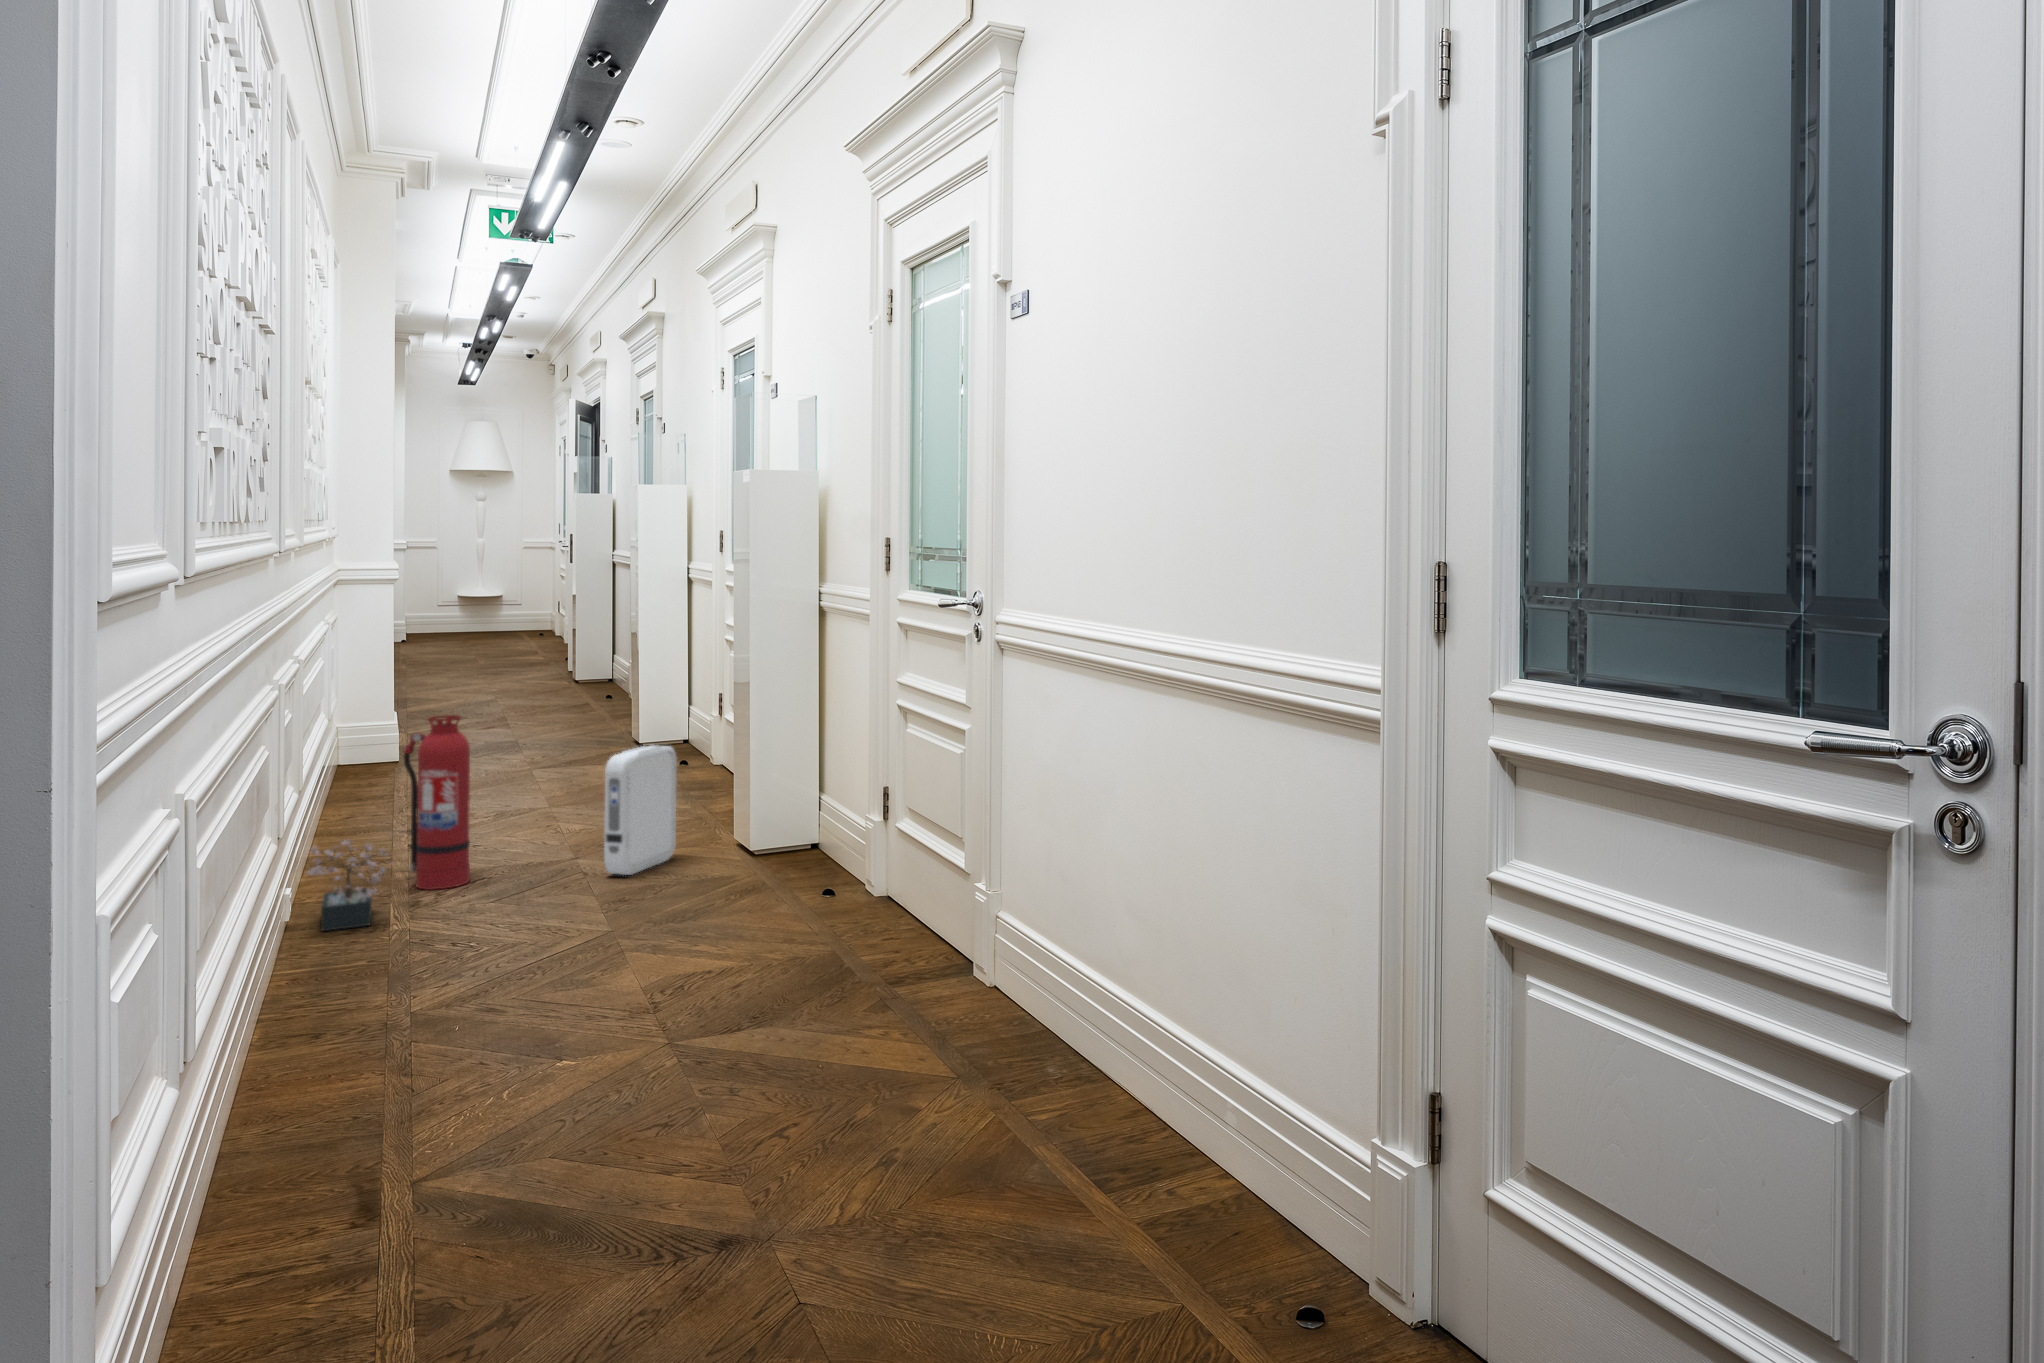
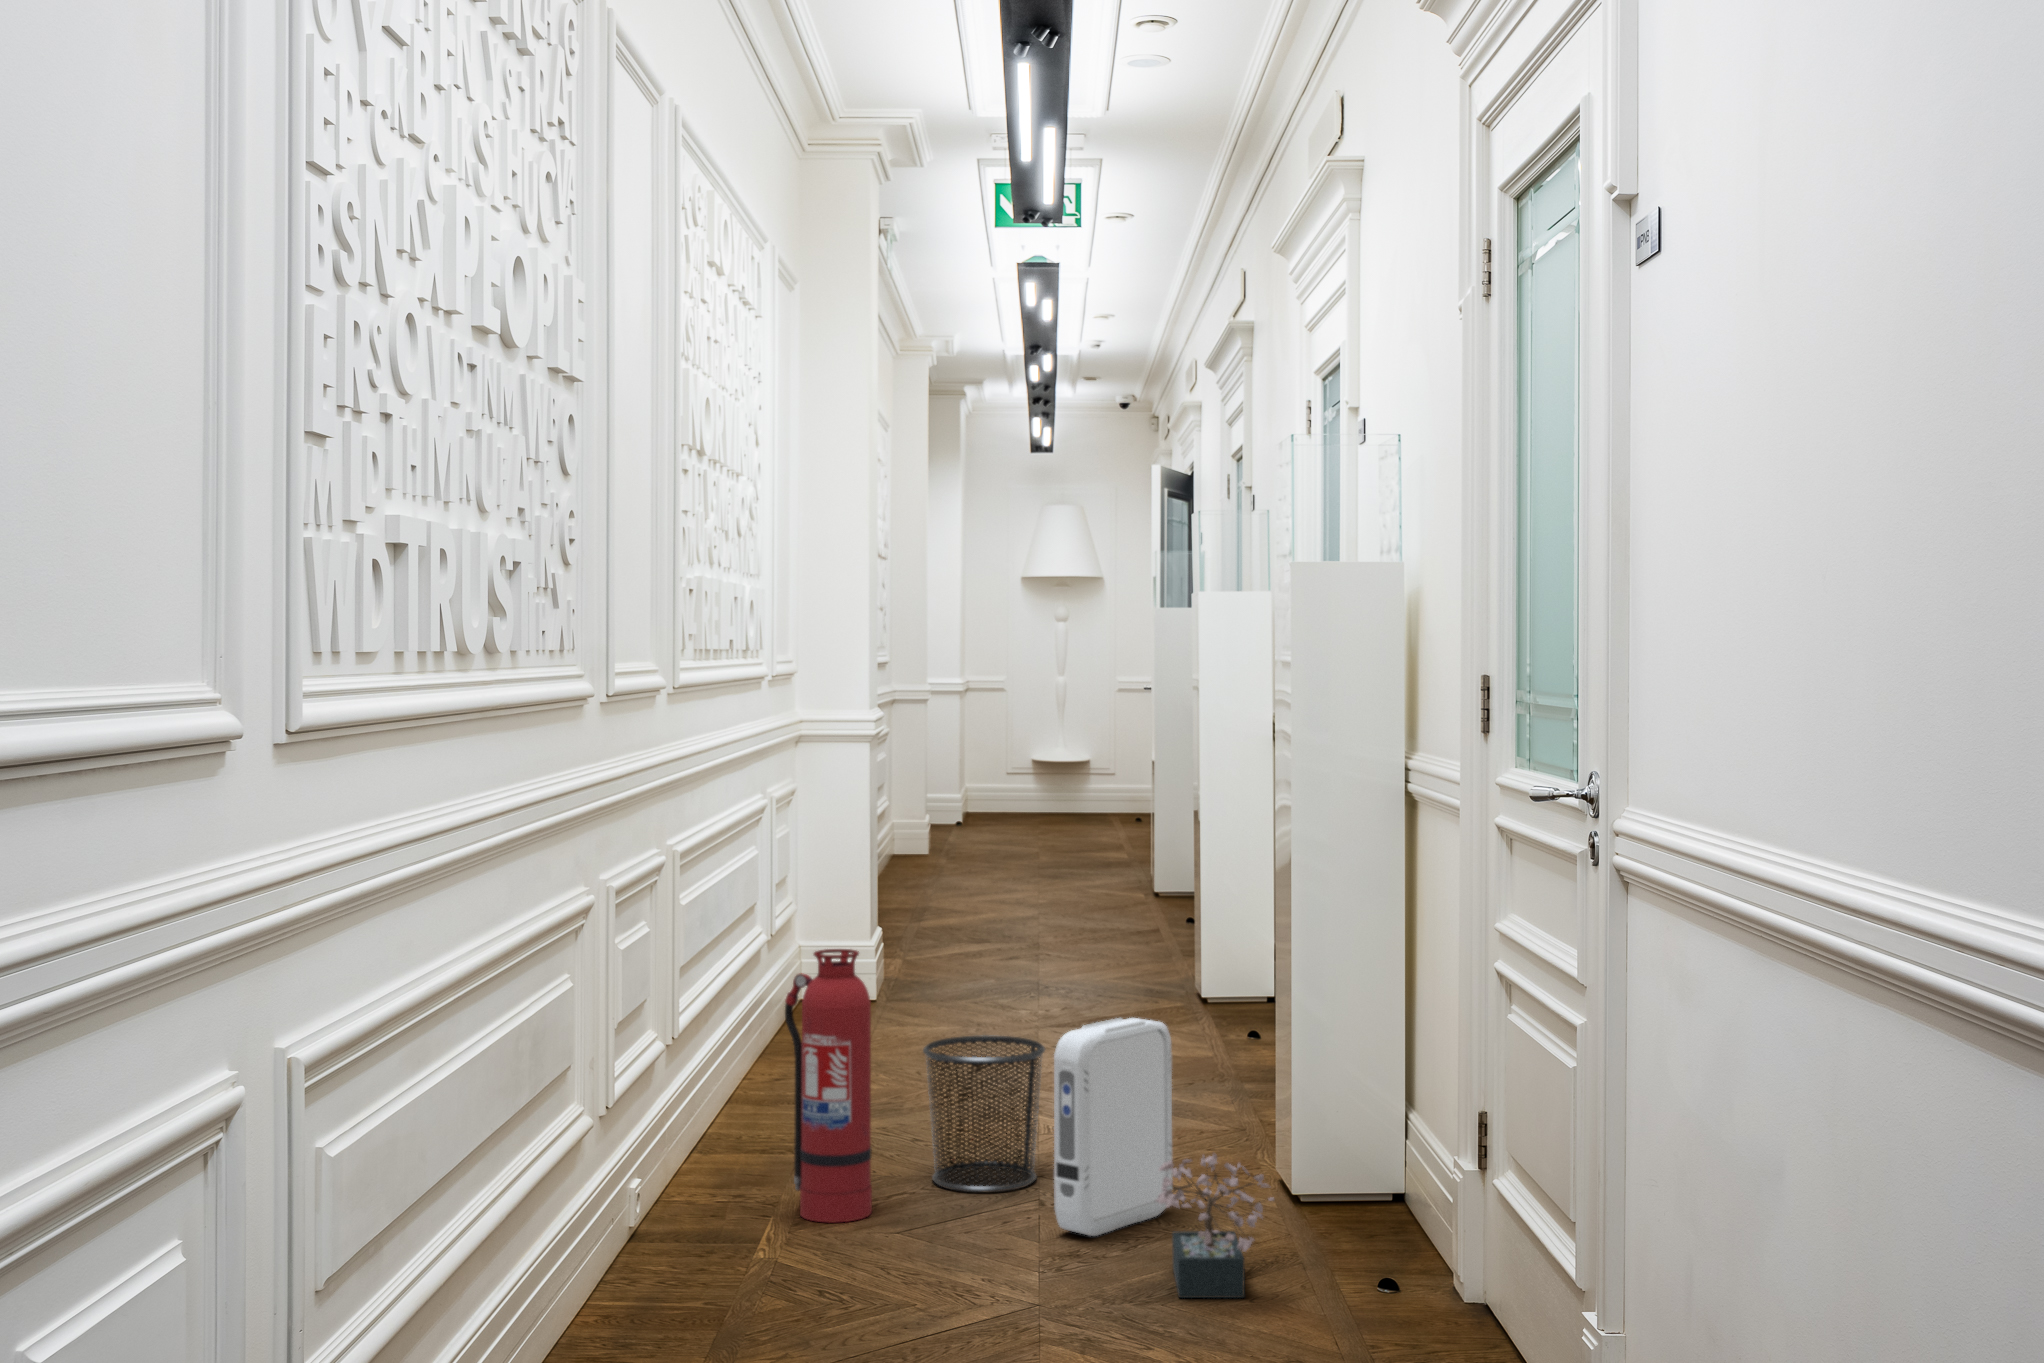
waste bin: none [497,766,585,863] -> present [923,1035,1045,1192]
decorative plant: present [307,839,391,931] -> present [1155,1154,1274,1298]

